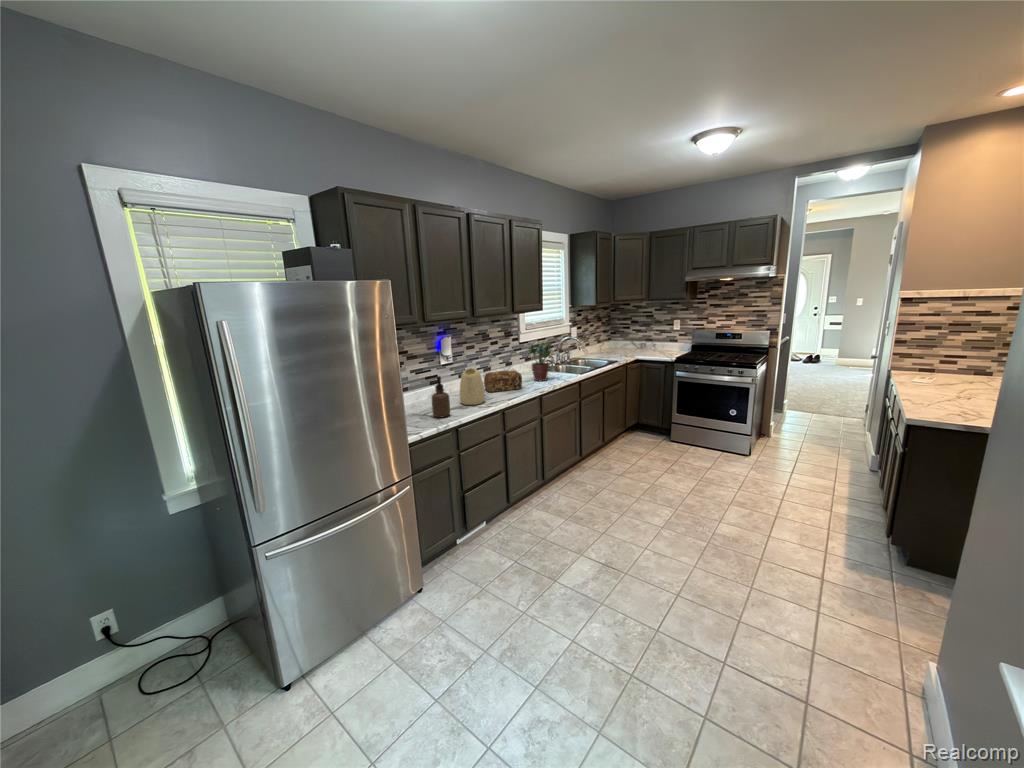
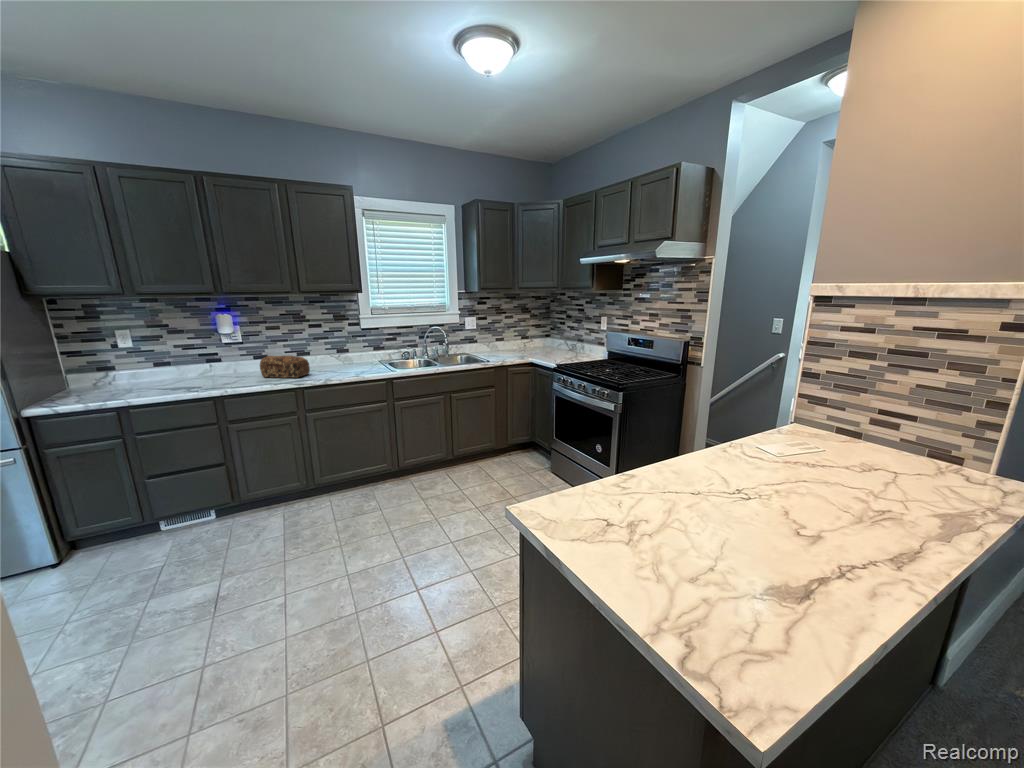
potted plant: present [528,342,552,381] -> none [335,326,366,373]
kettle: present [460,368,485,405] -> none [185,348,229,387]
soap dispenser: present [431,376,450,418] -> none [120,351,149,395]

